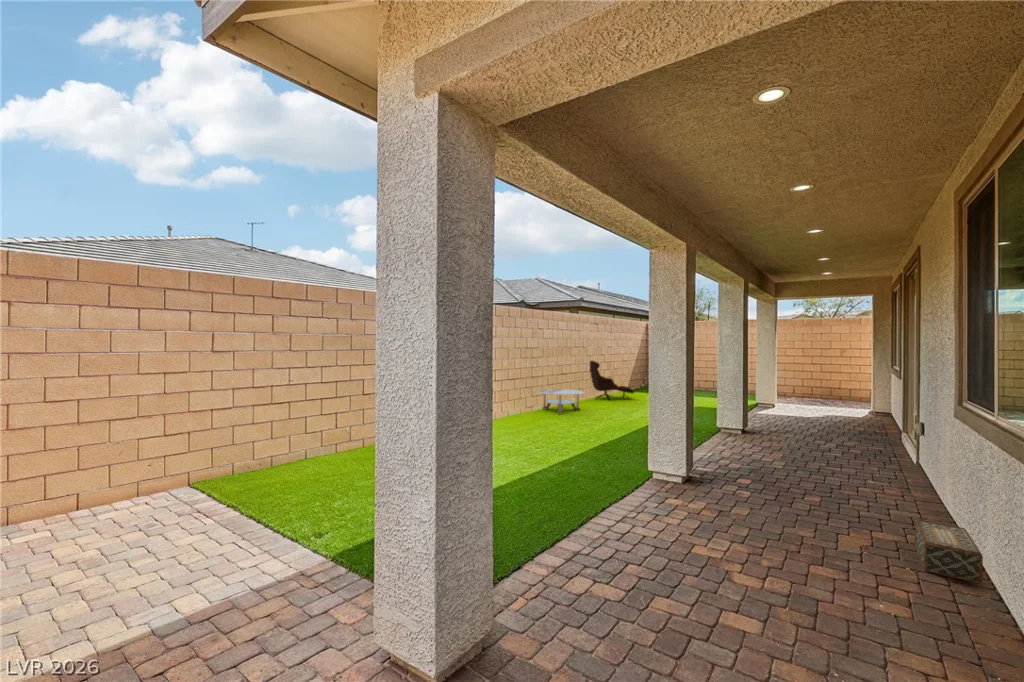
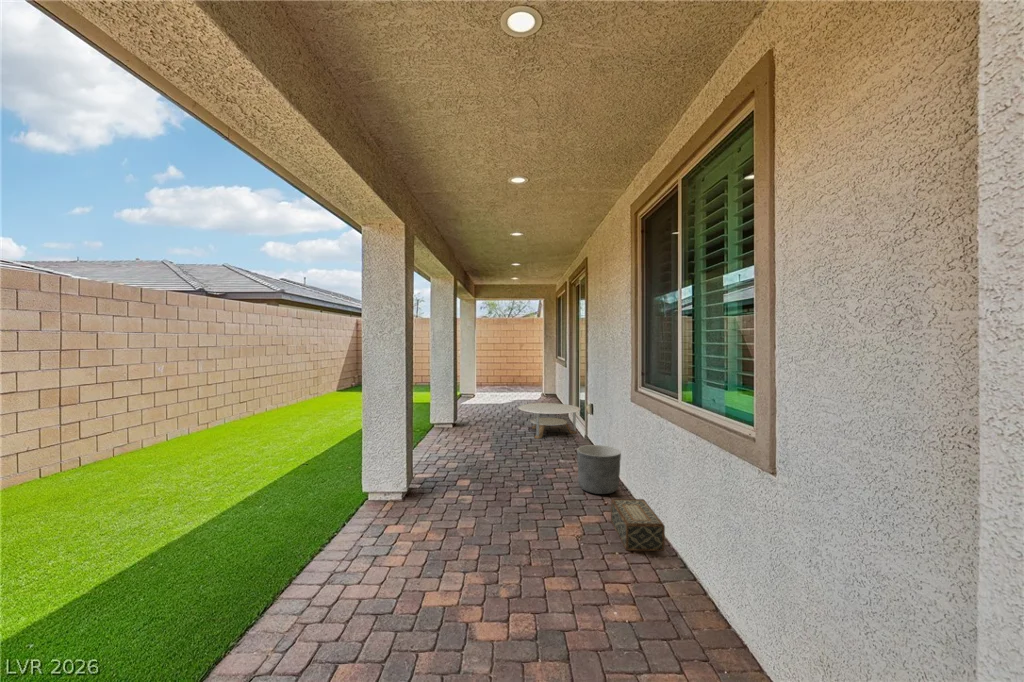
lounge chair: present [590,360,634,400] -> none [288,358,343,403]
round table: present [537,389,584,414] -> present [518,403,580,439]
planter: none [881,464,945,520] -> present [577,445,621,494]

